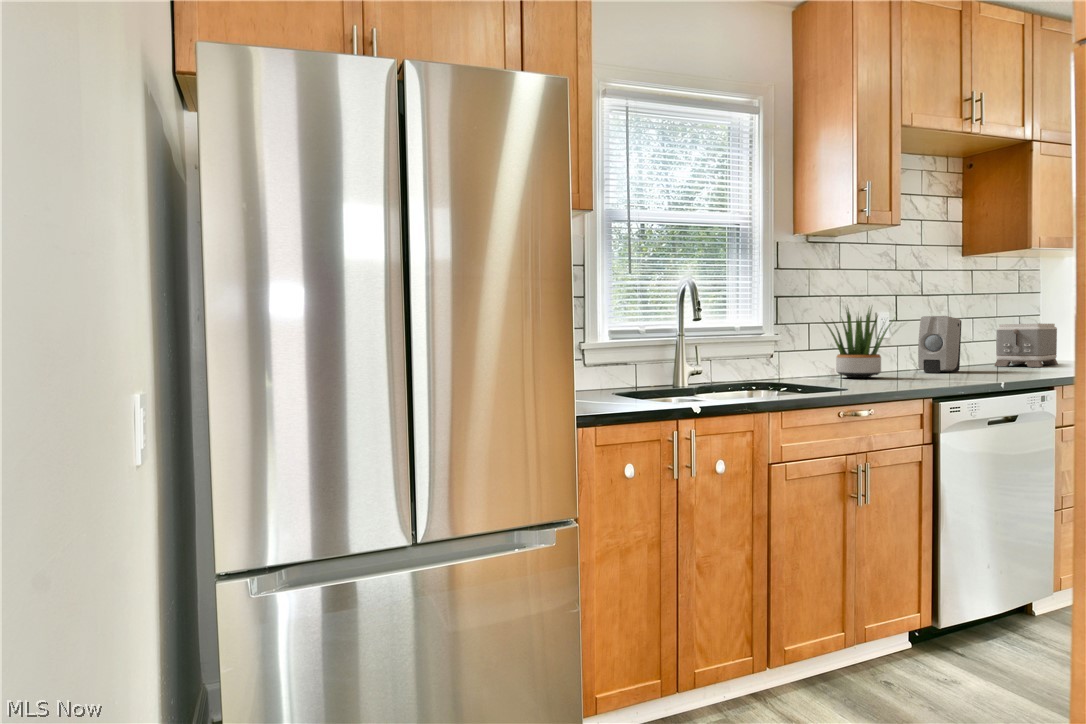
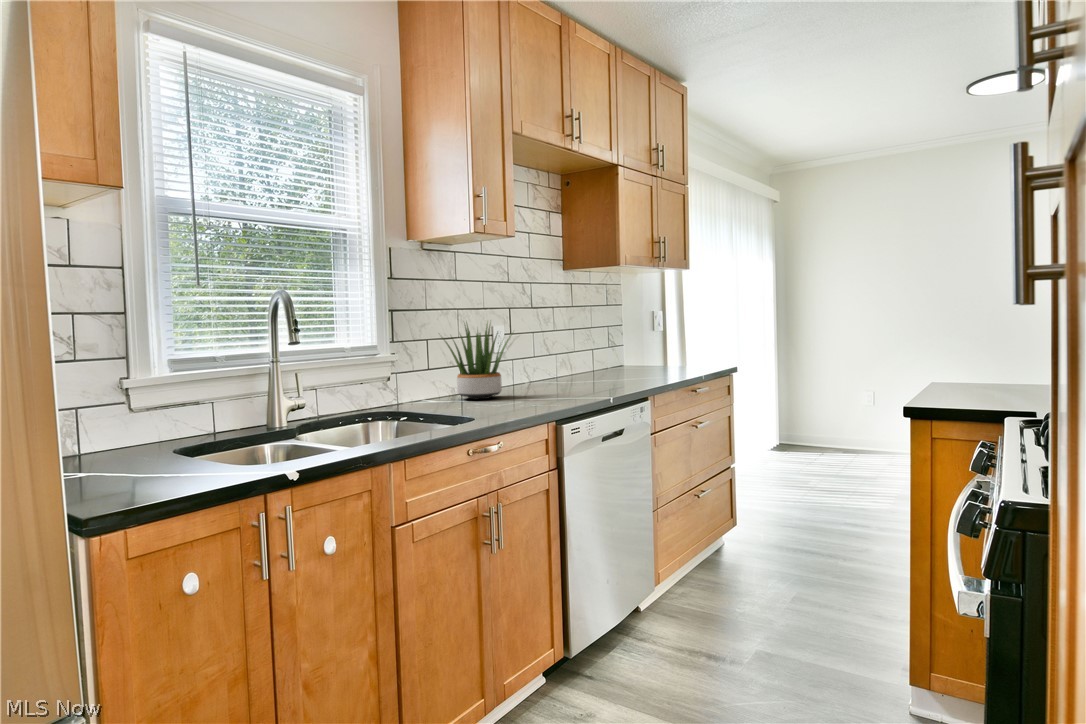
soap dispenser: present [918,316,961,373] -> none [532,329,568,386]
toaster: present [995,324,1058,367] -> none [592,333,639,374]

